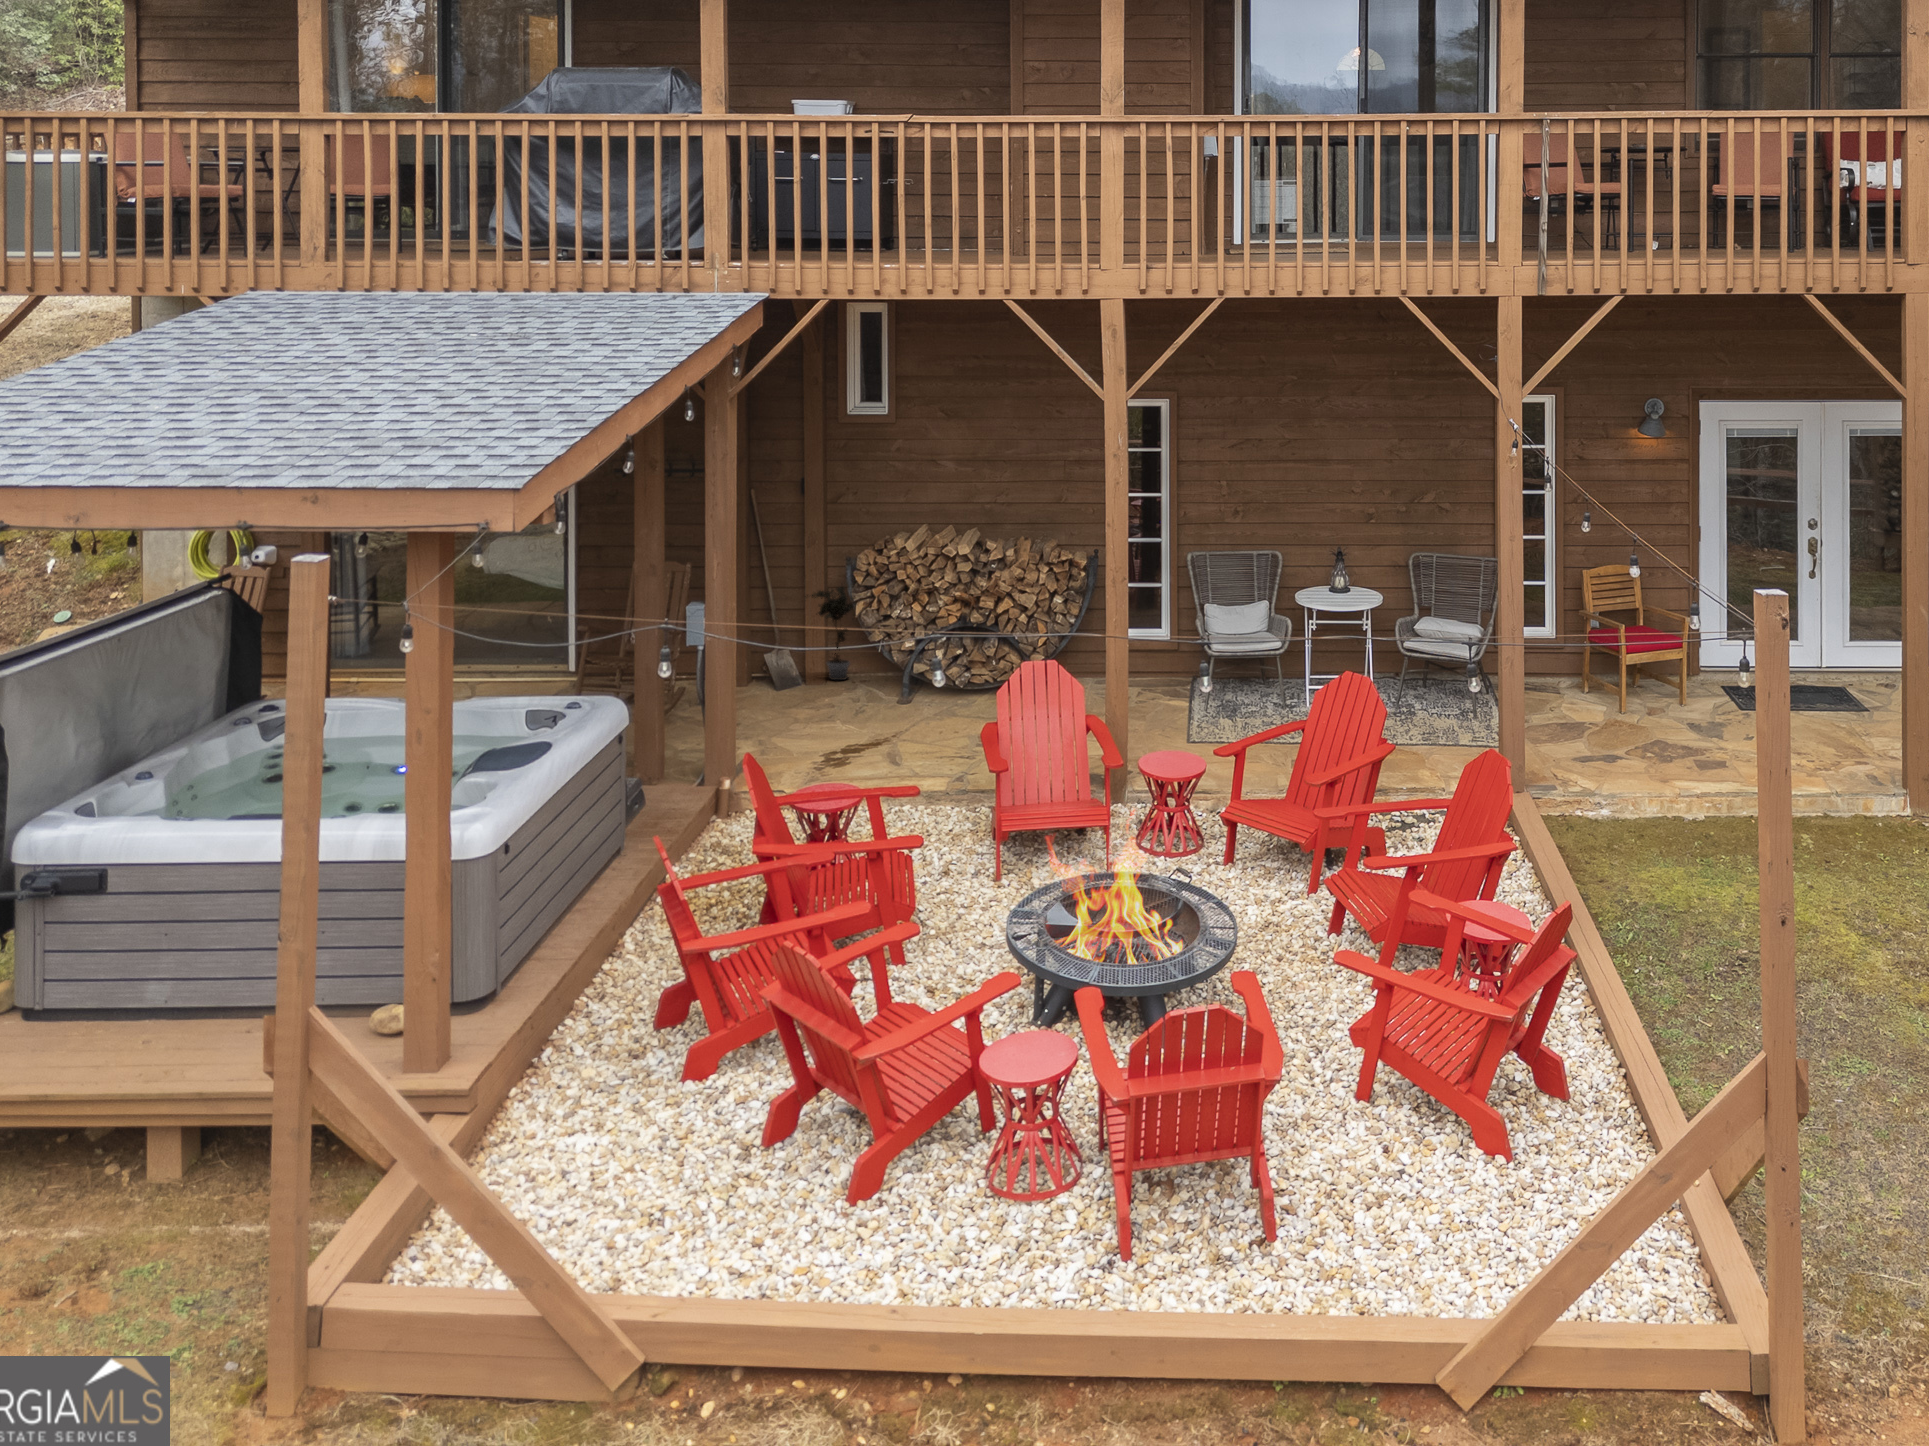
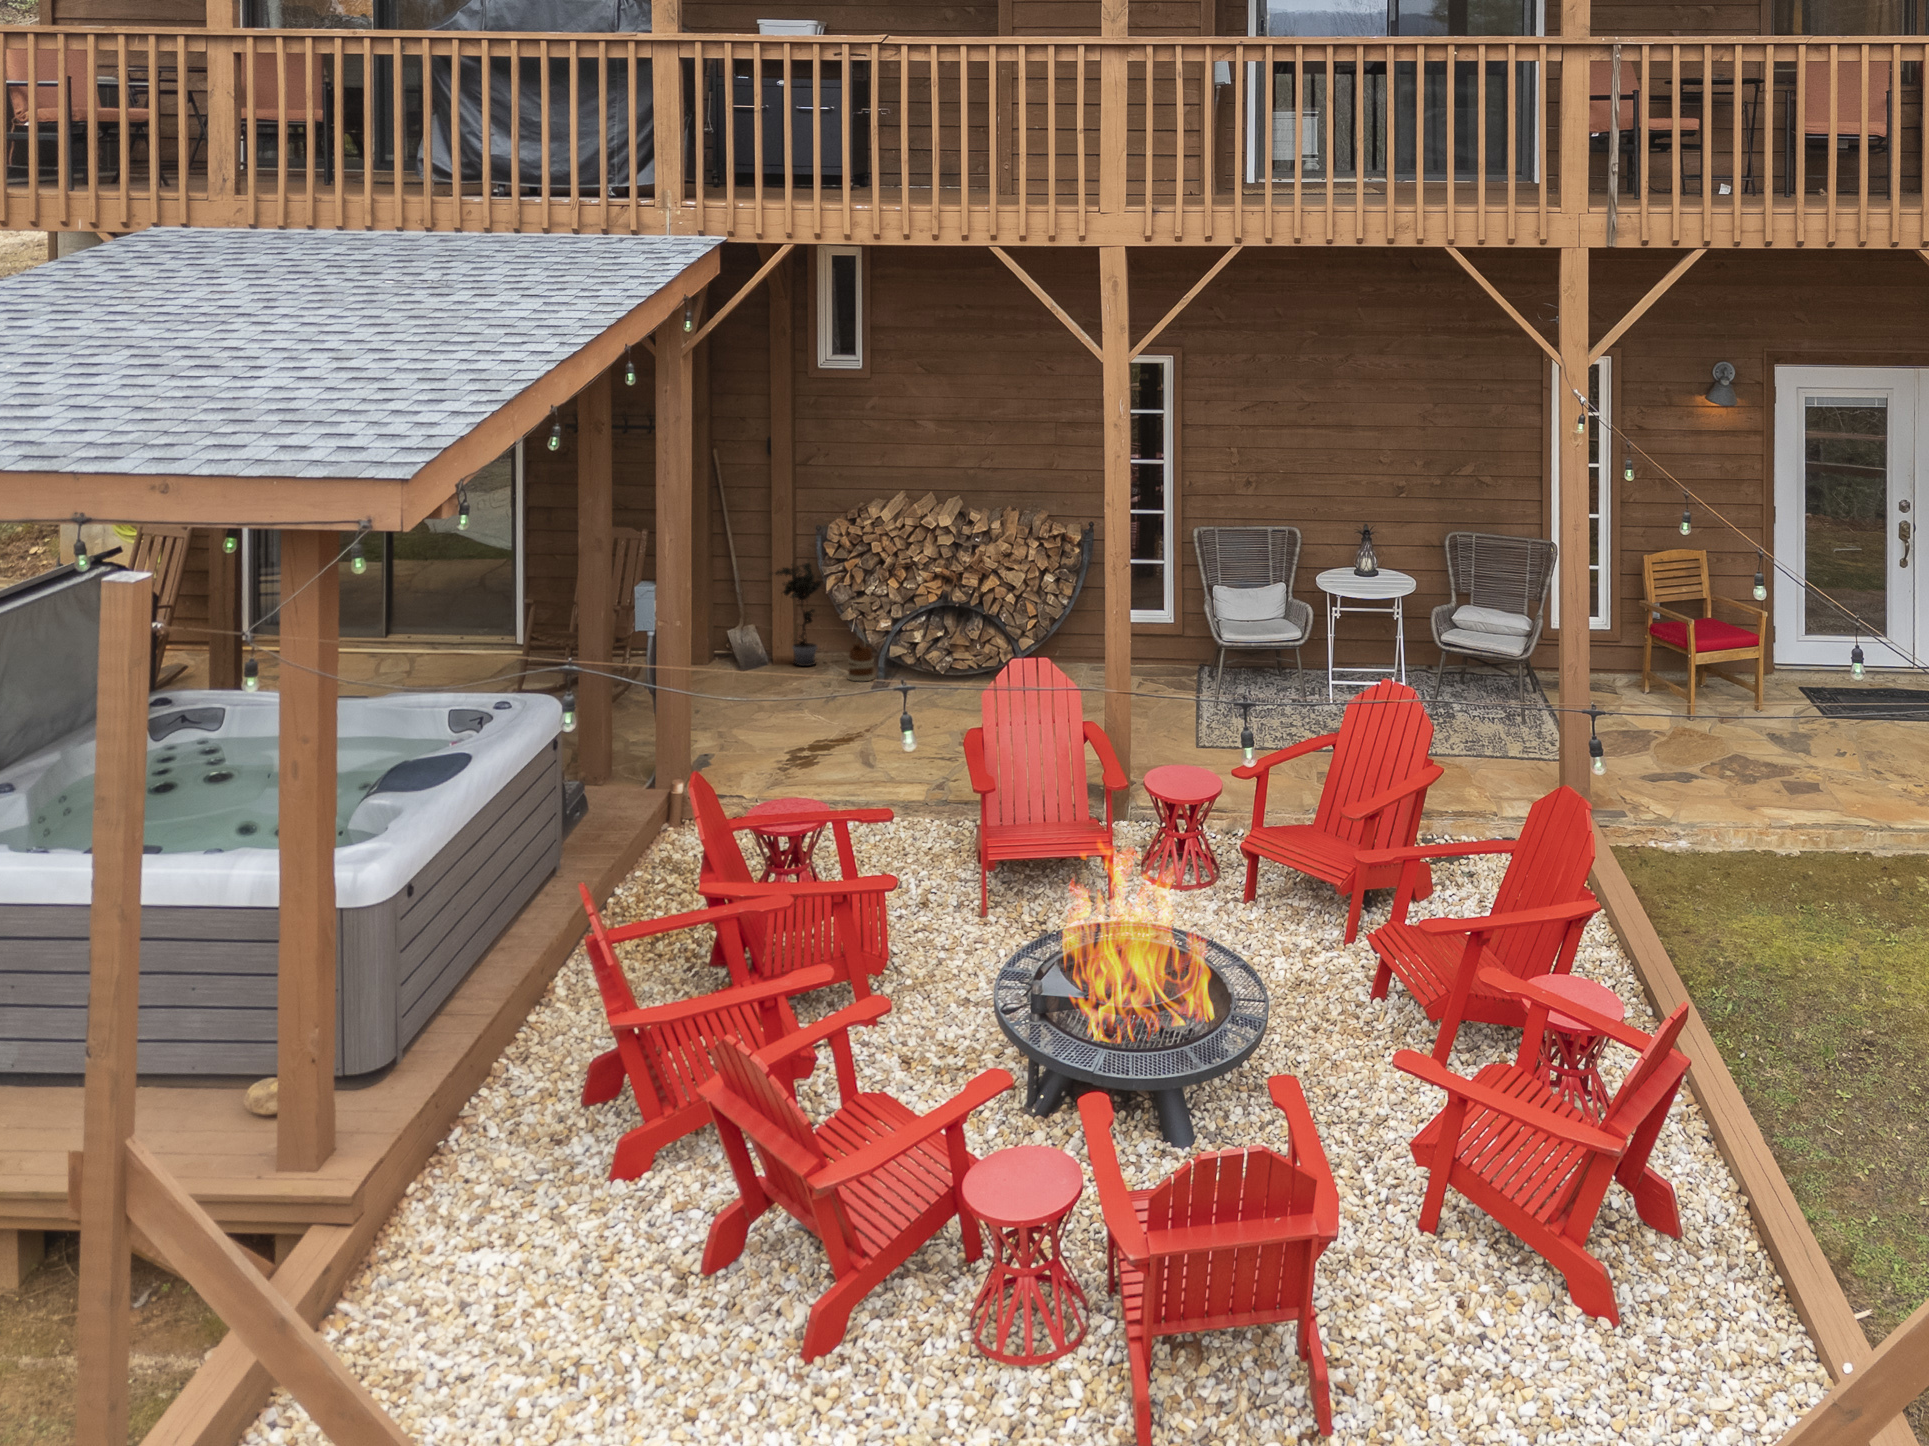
wooden bucket: none [877,646,902,693] -> present [847,634,874,681]

